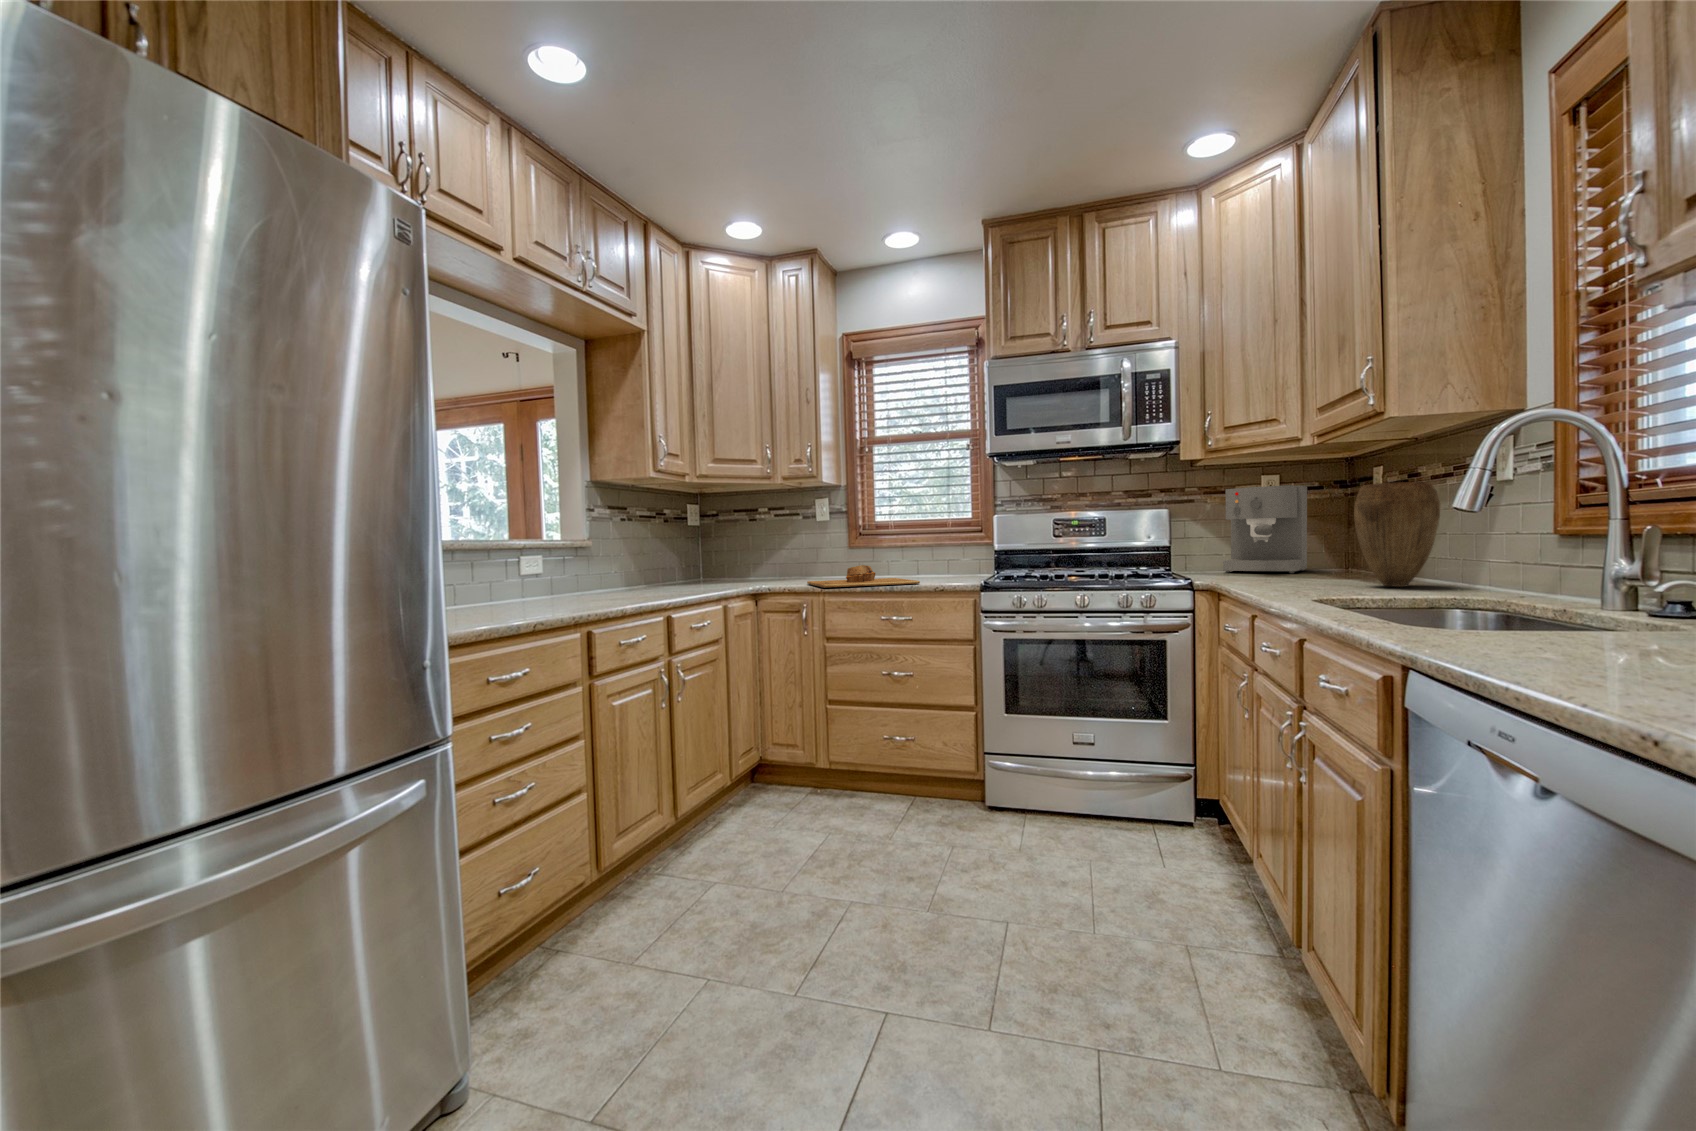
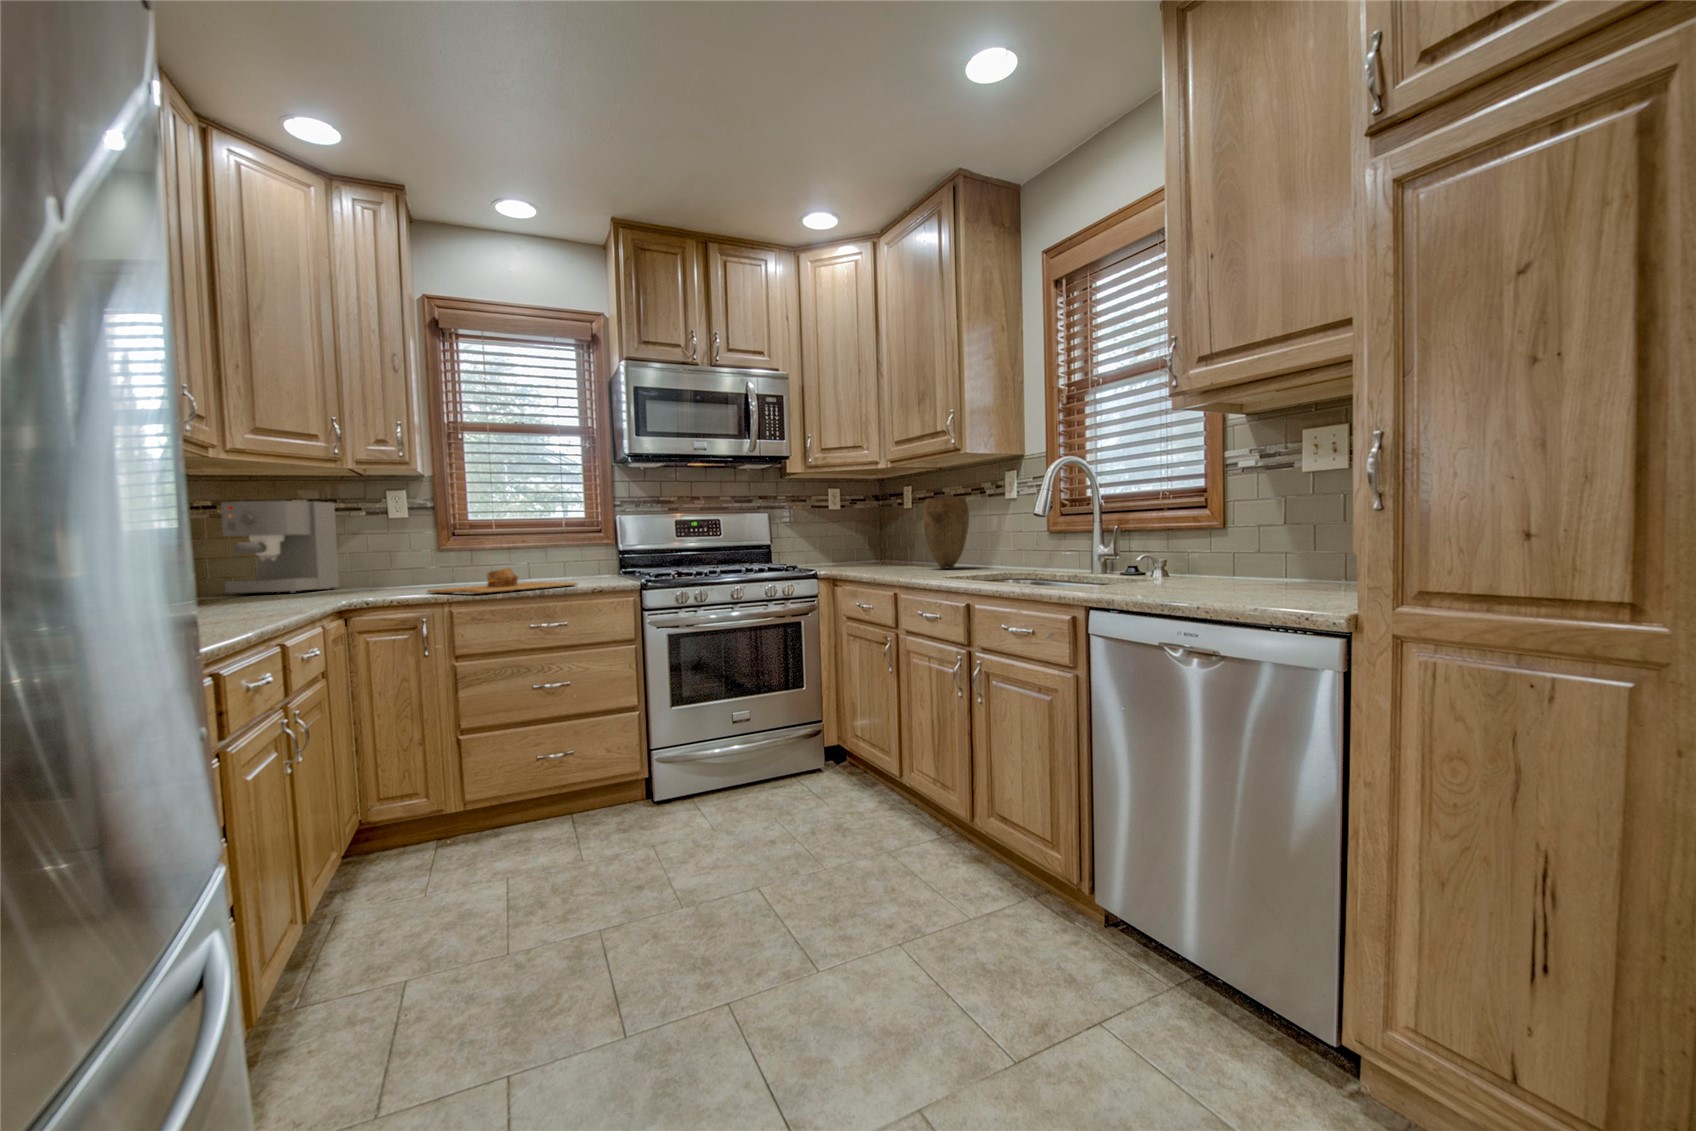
coffee maker: present [1223,485,1307,573] -> present [221,501,339,595]

